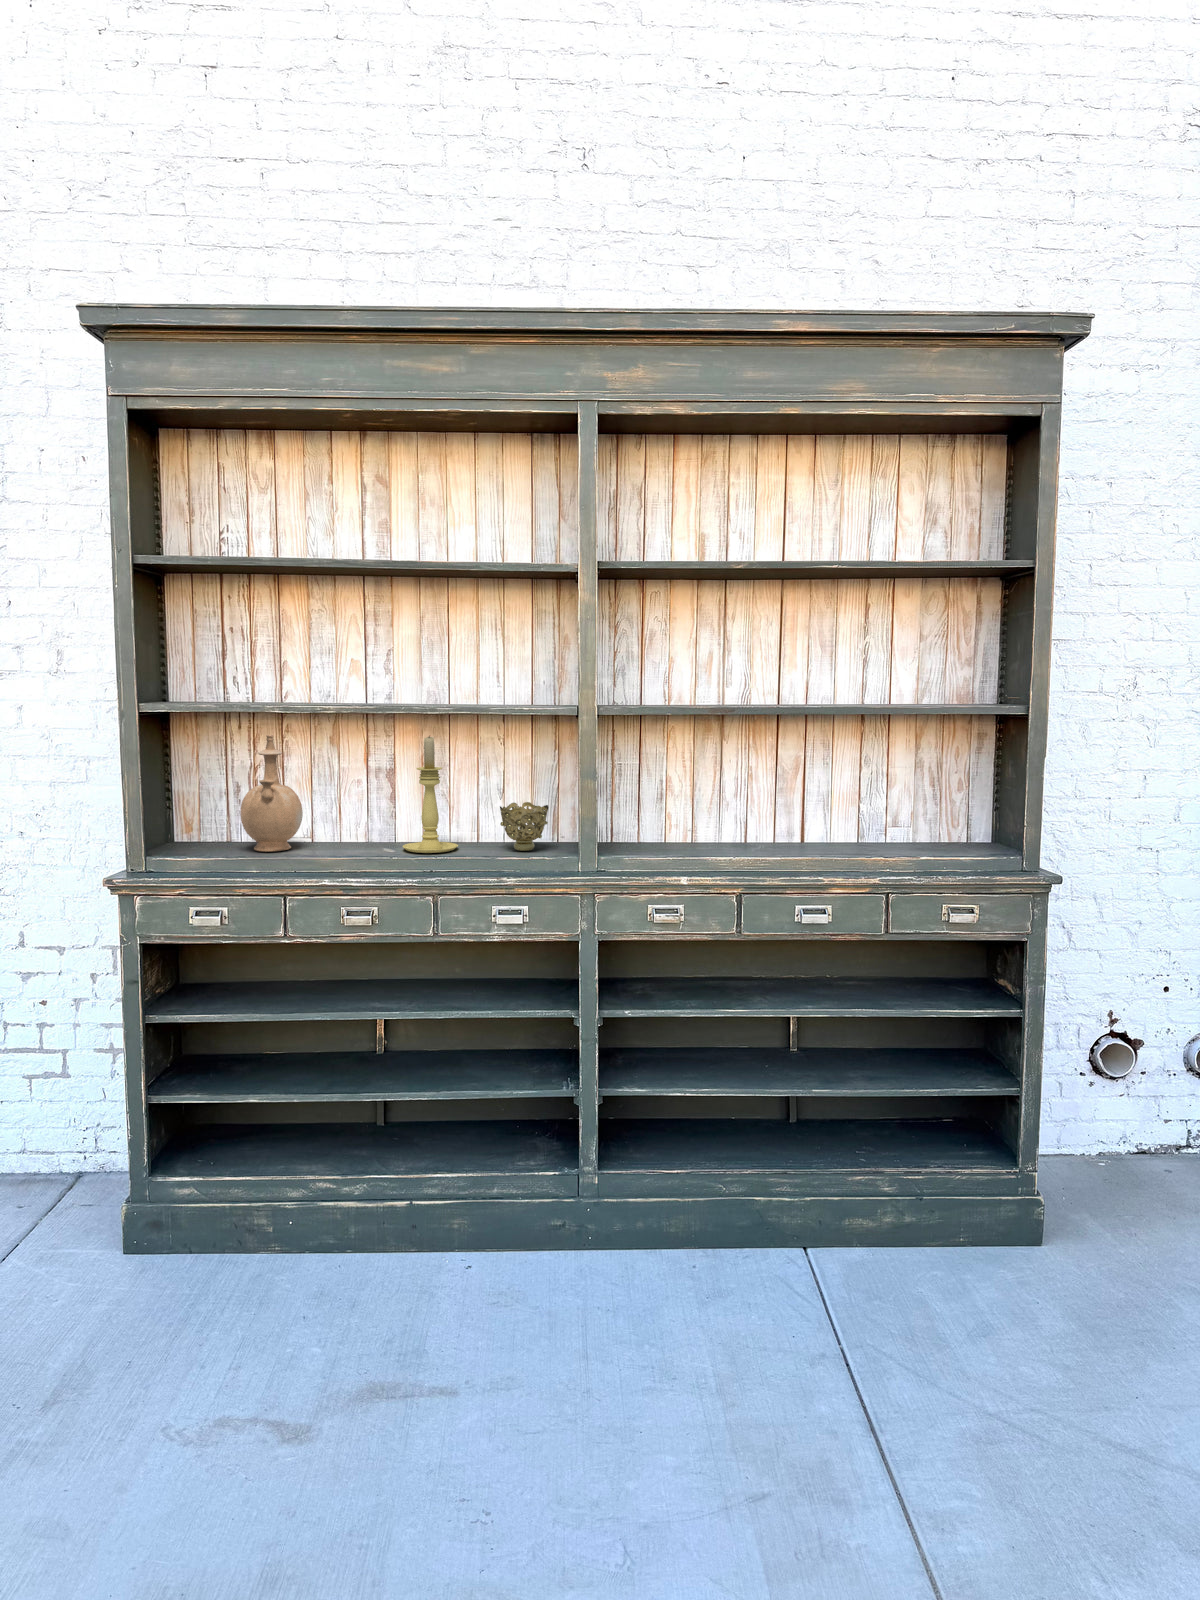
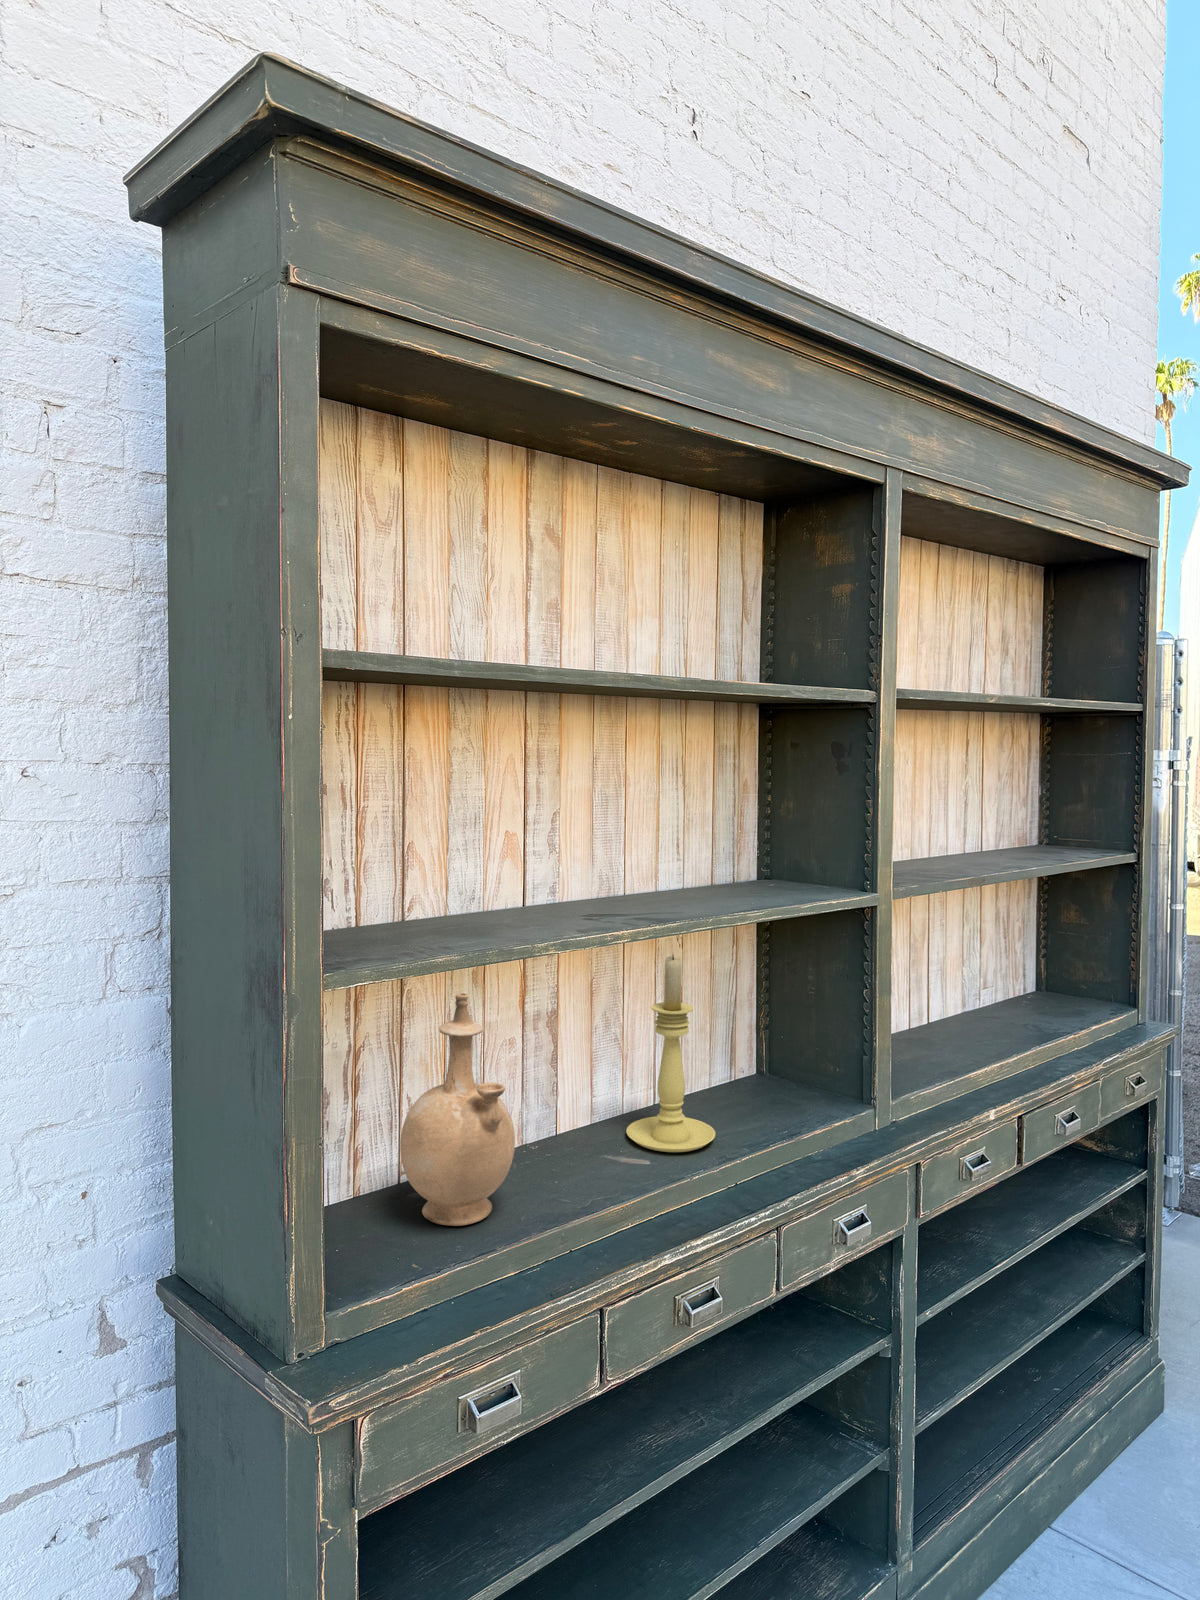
decorative bowl: present [500,802,549,851] -> none [735,1031,810,1109]

